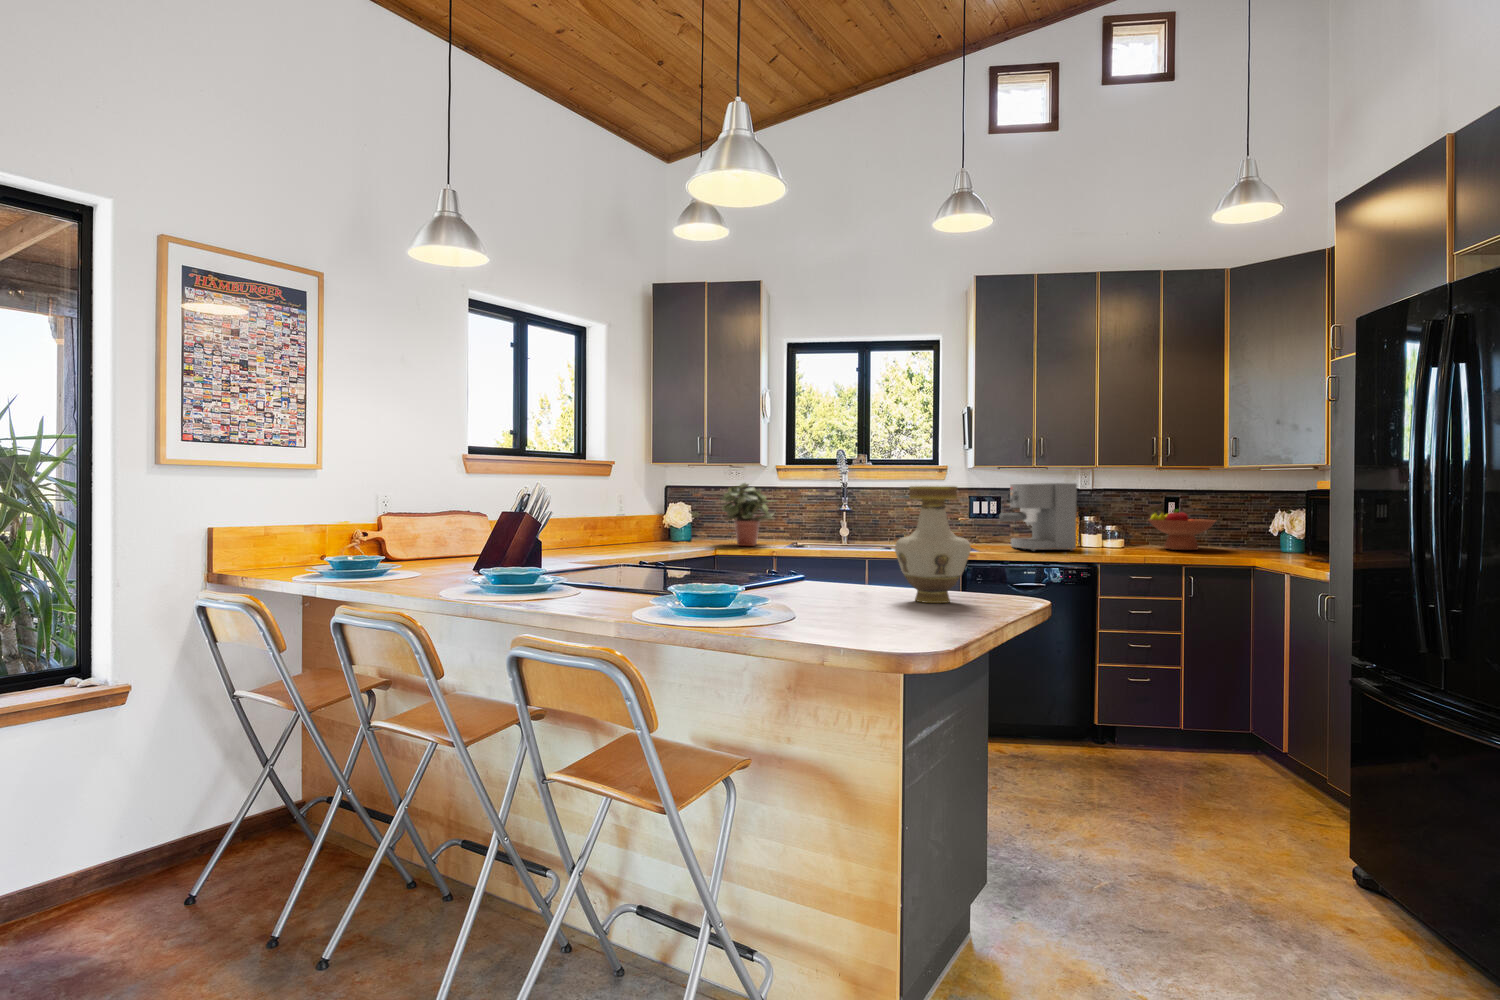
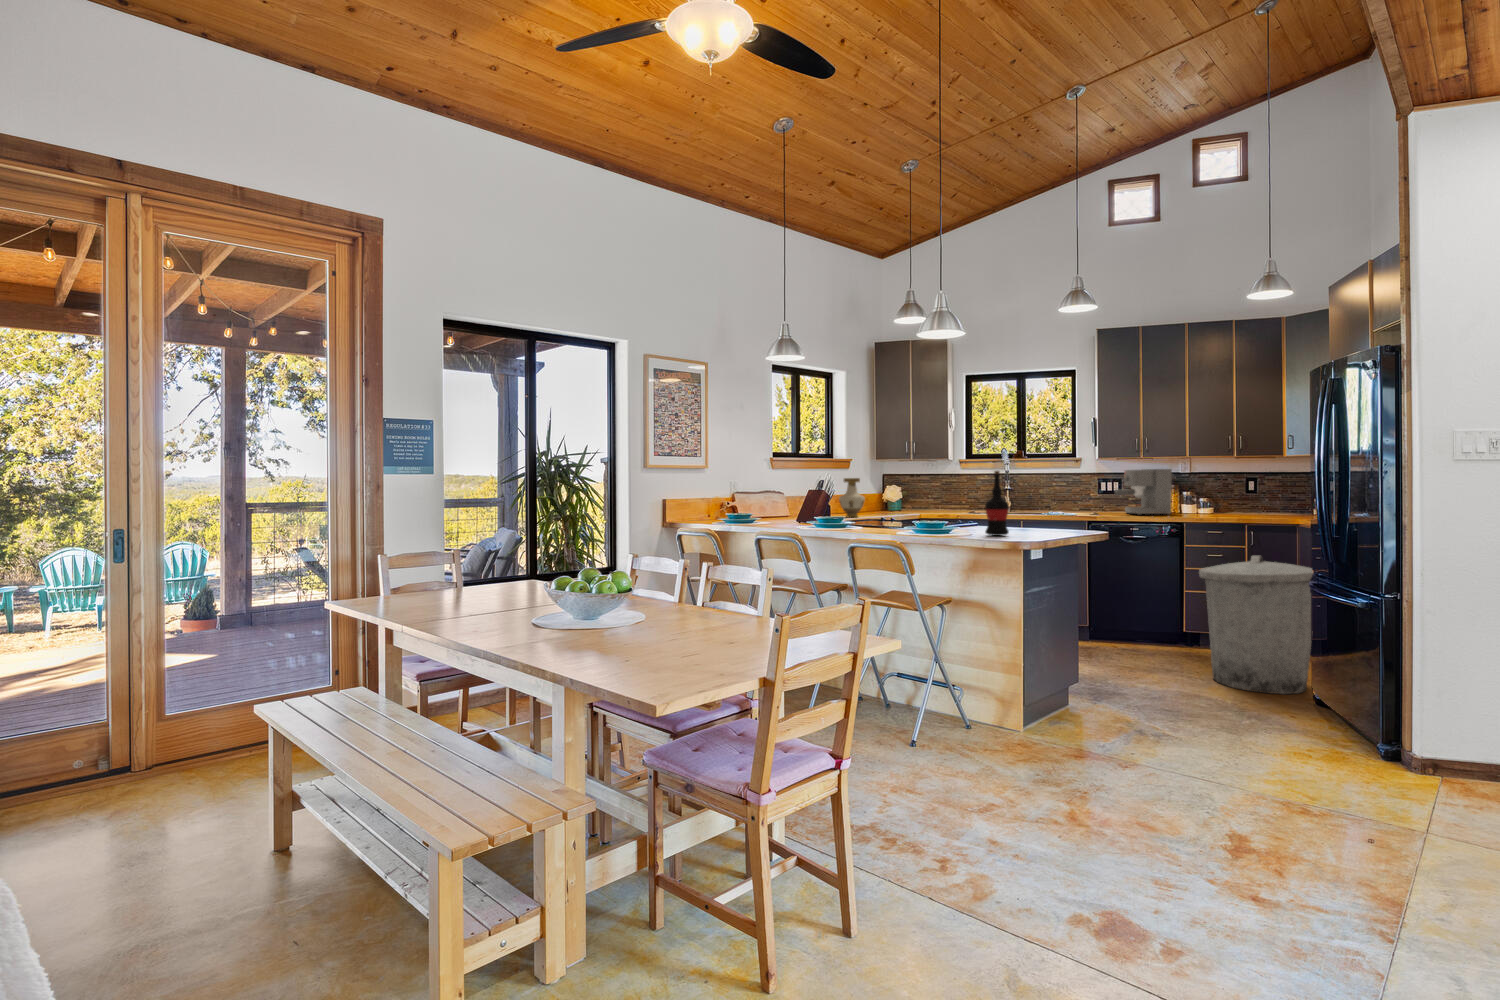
potted plant: present [719,483,777,546] -> none [920,472,960,513]
wine bottle: none [822,483,873,629] -> present [985,471,1009,536]
vase: present [895,486,971,603] -> present [839,478,865,517]
fruit bowl: present [1149,508,1216,550] -> none [1228,485,1280,514]
trash can: none [1147,626,1333,860] -> present [1199,556,1313,694]

